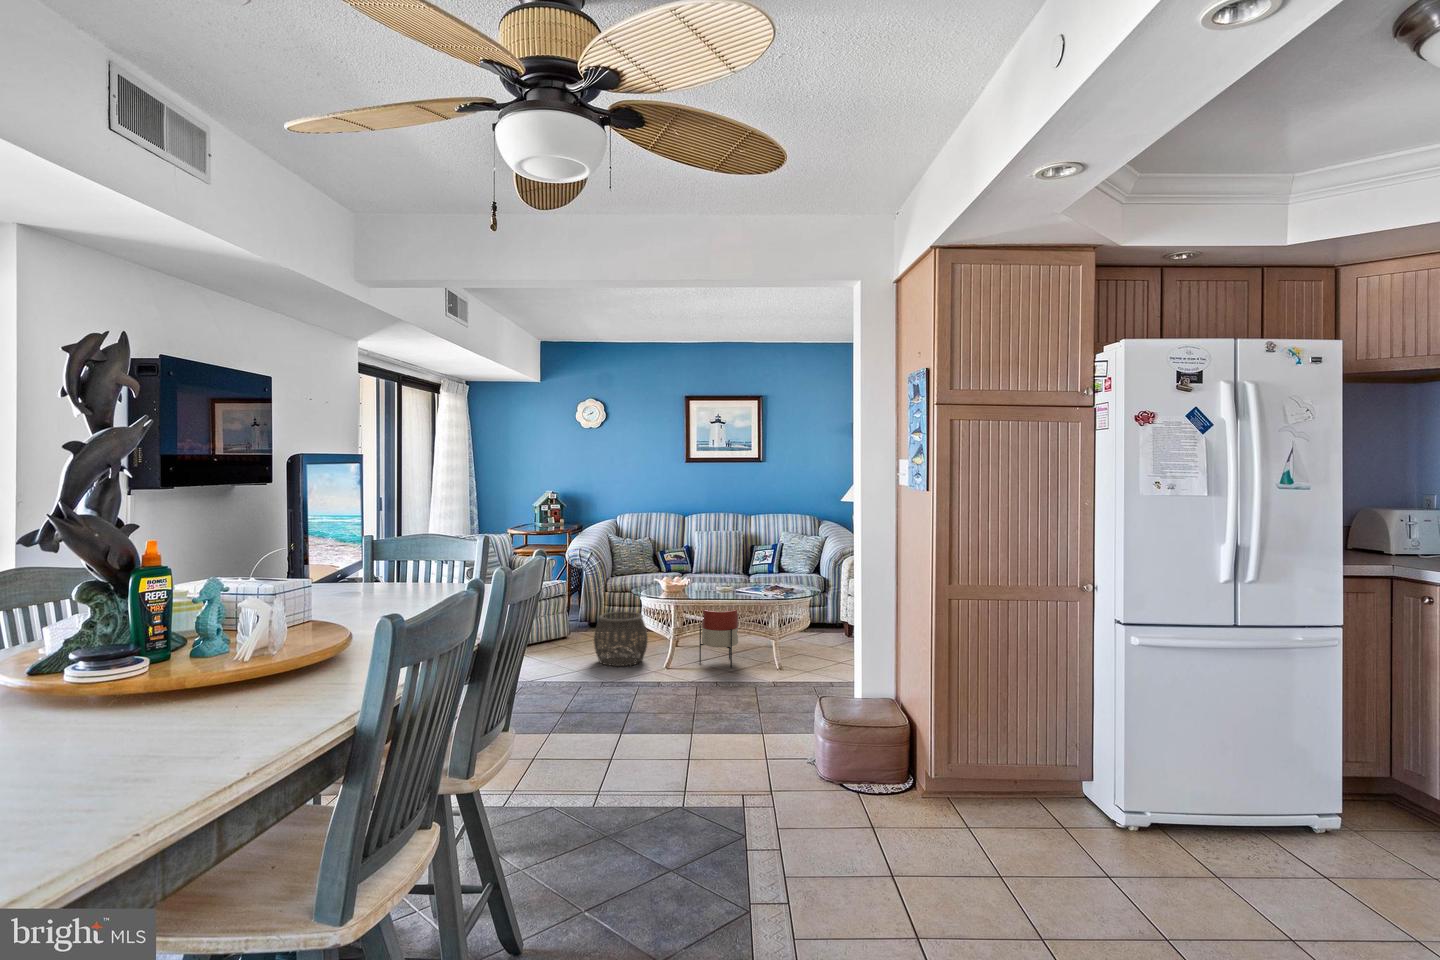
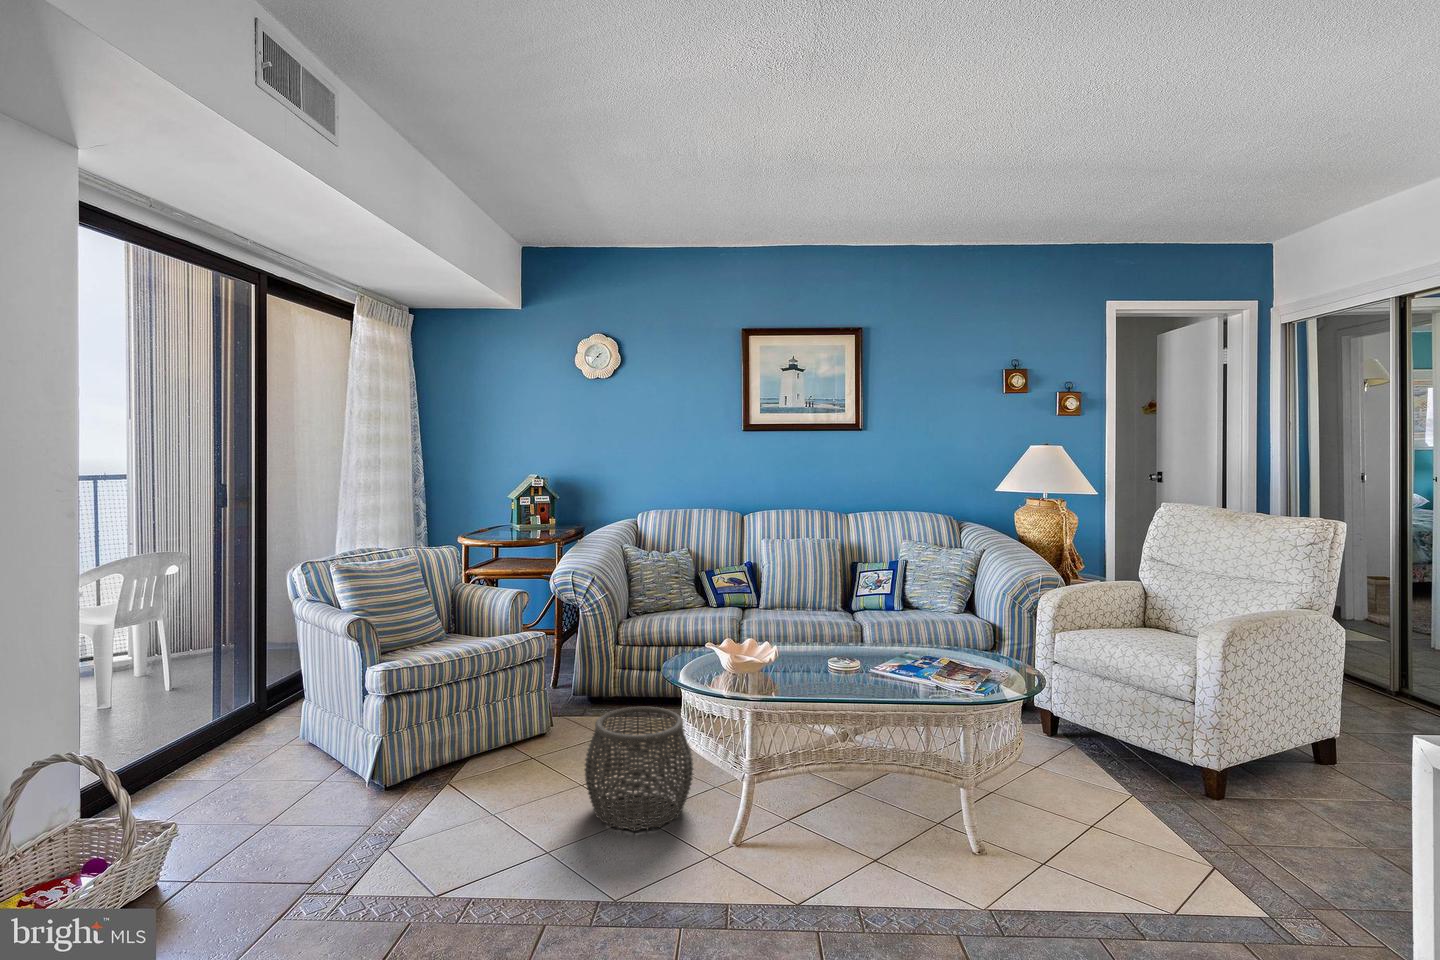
planter: present [699,610,738,667] -> none [797,698,876,837]

